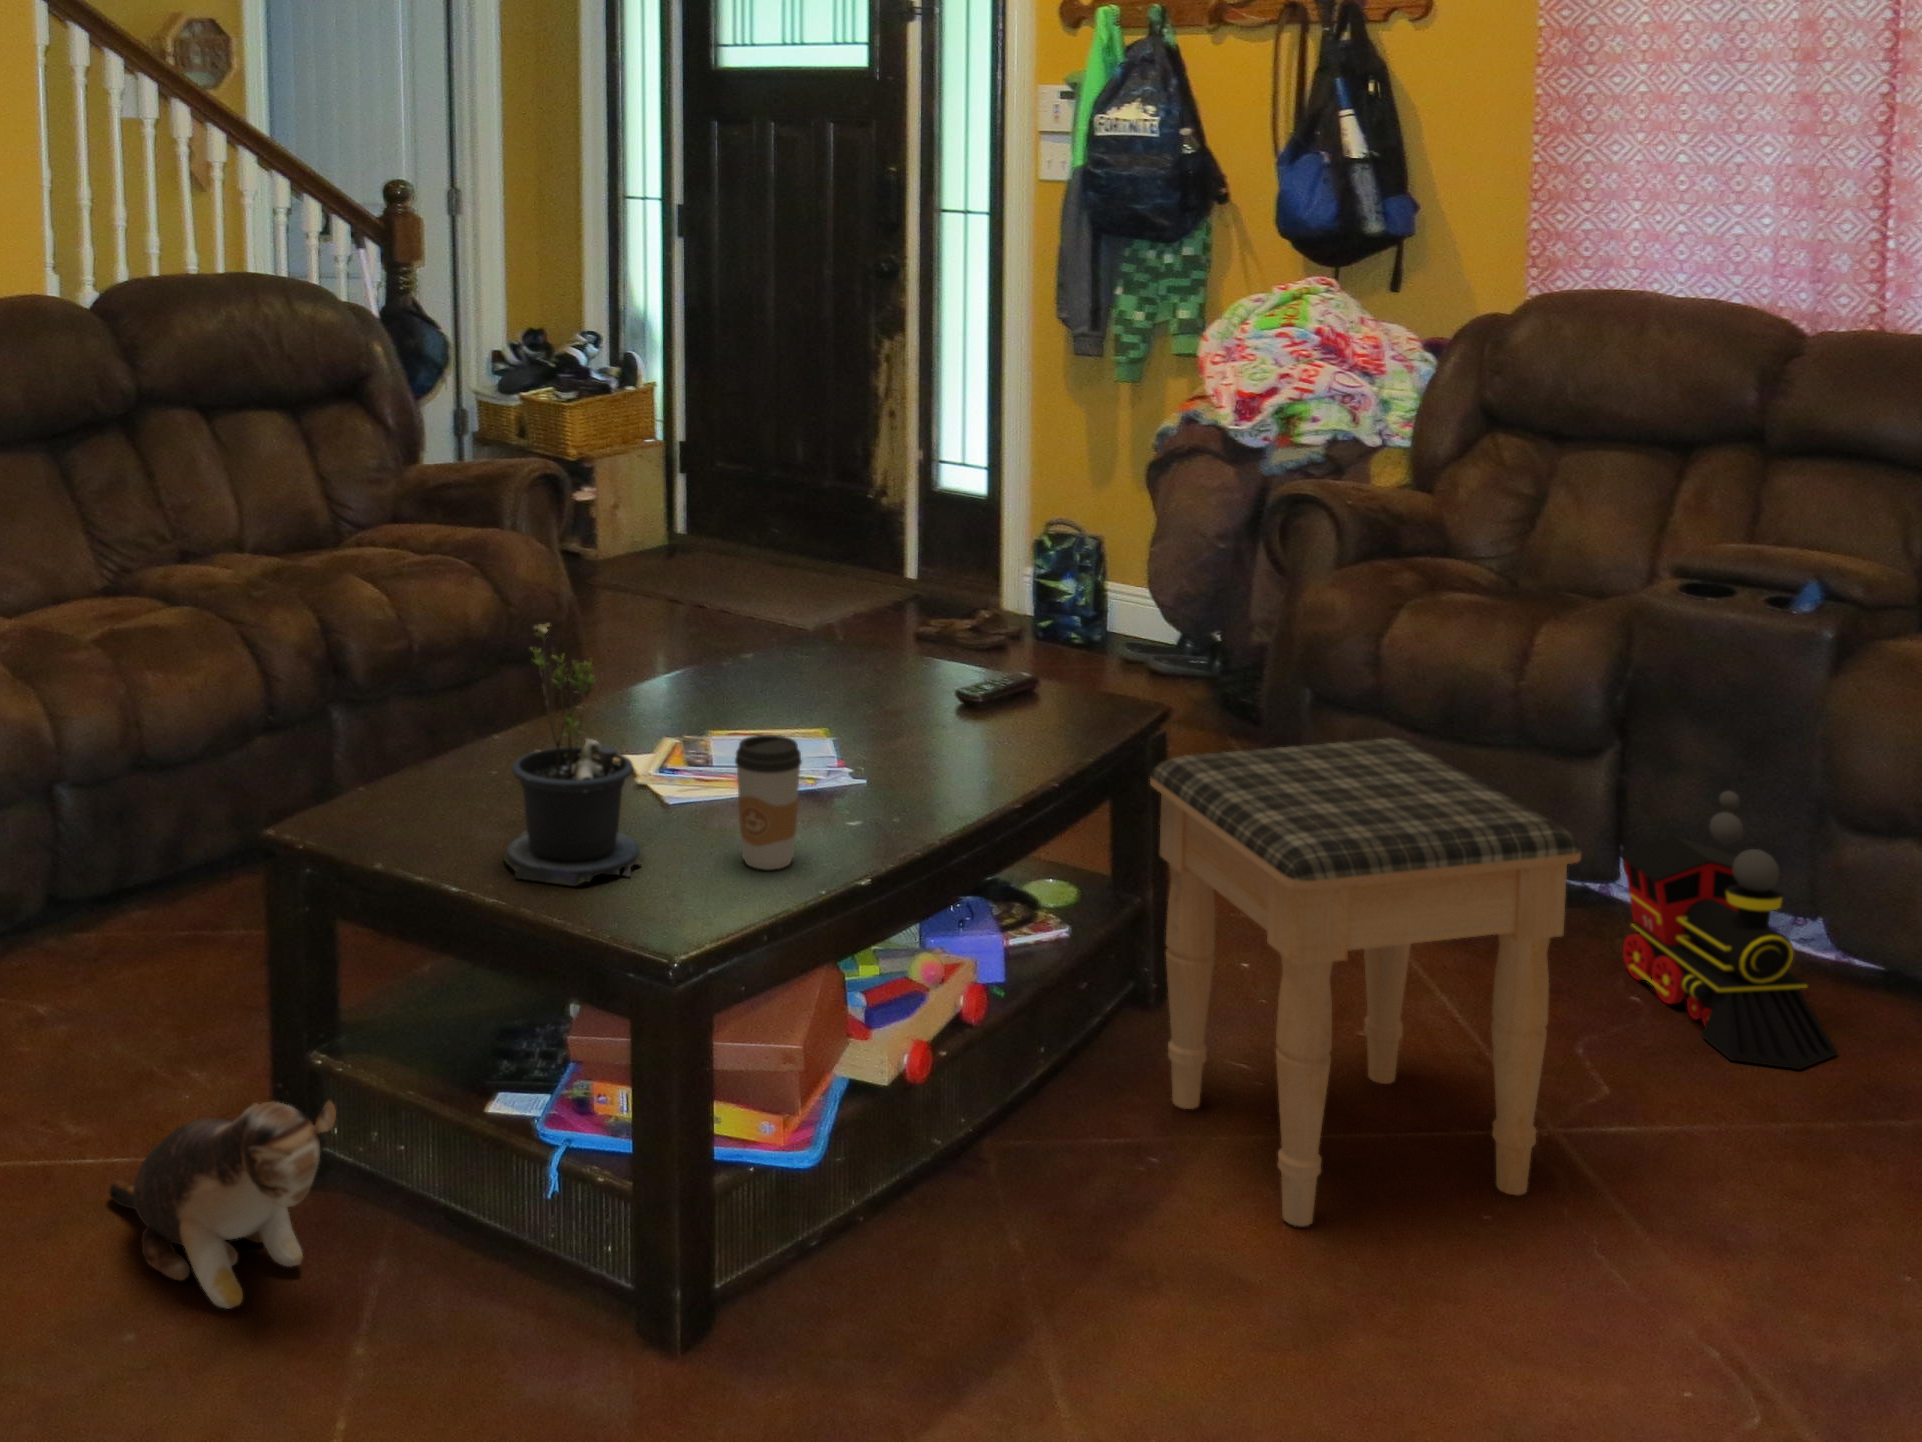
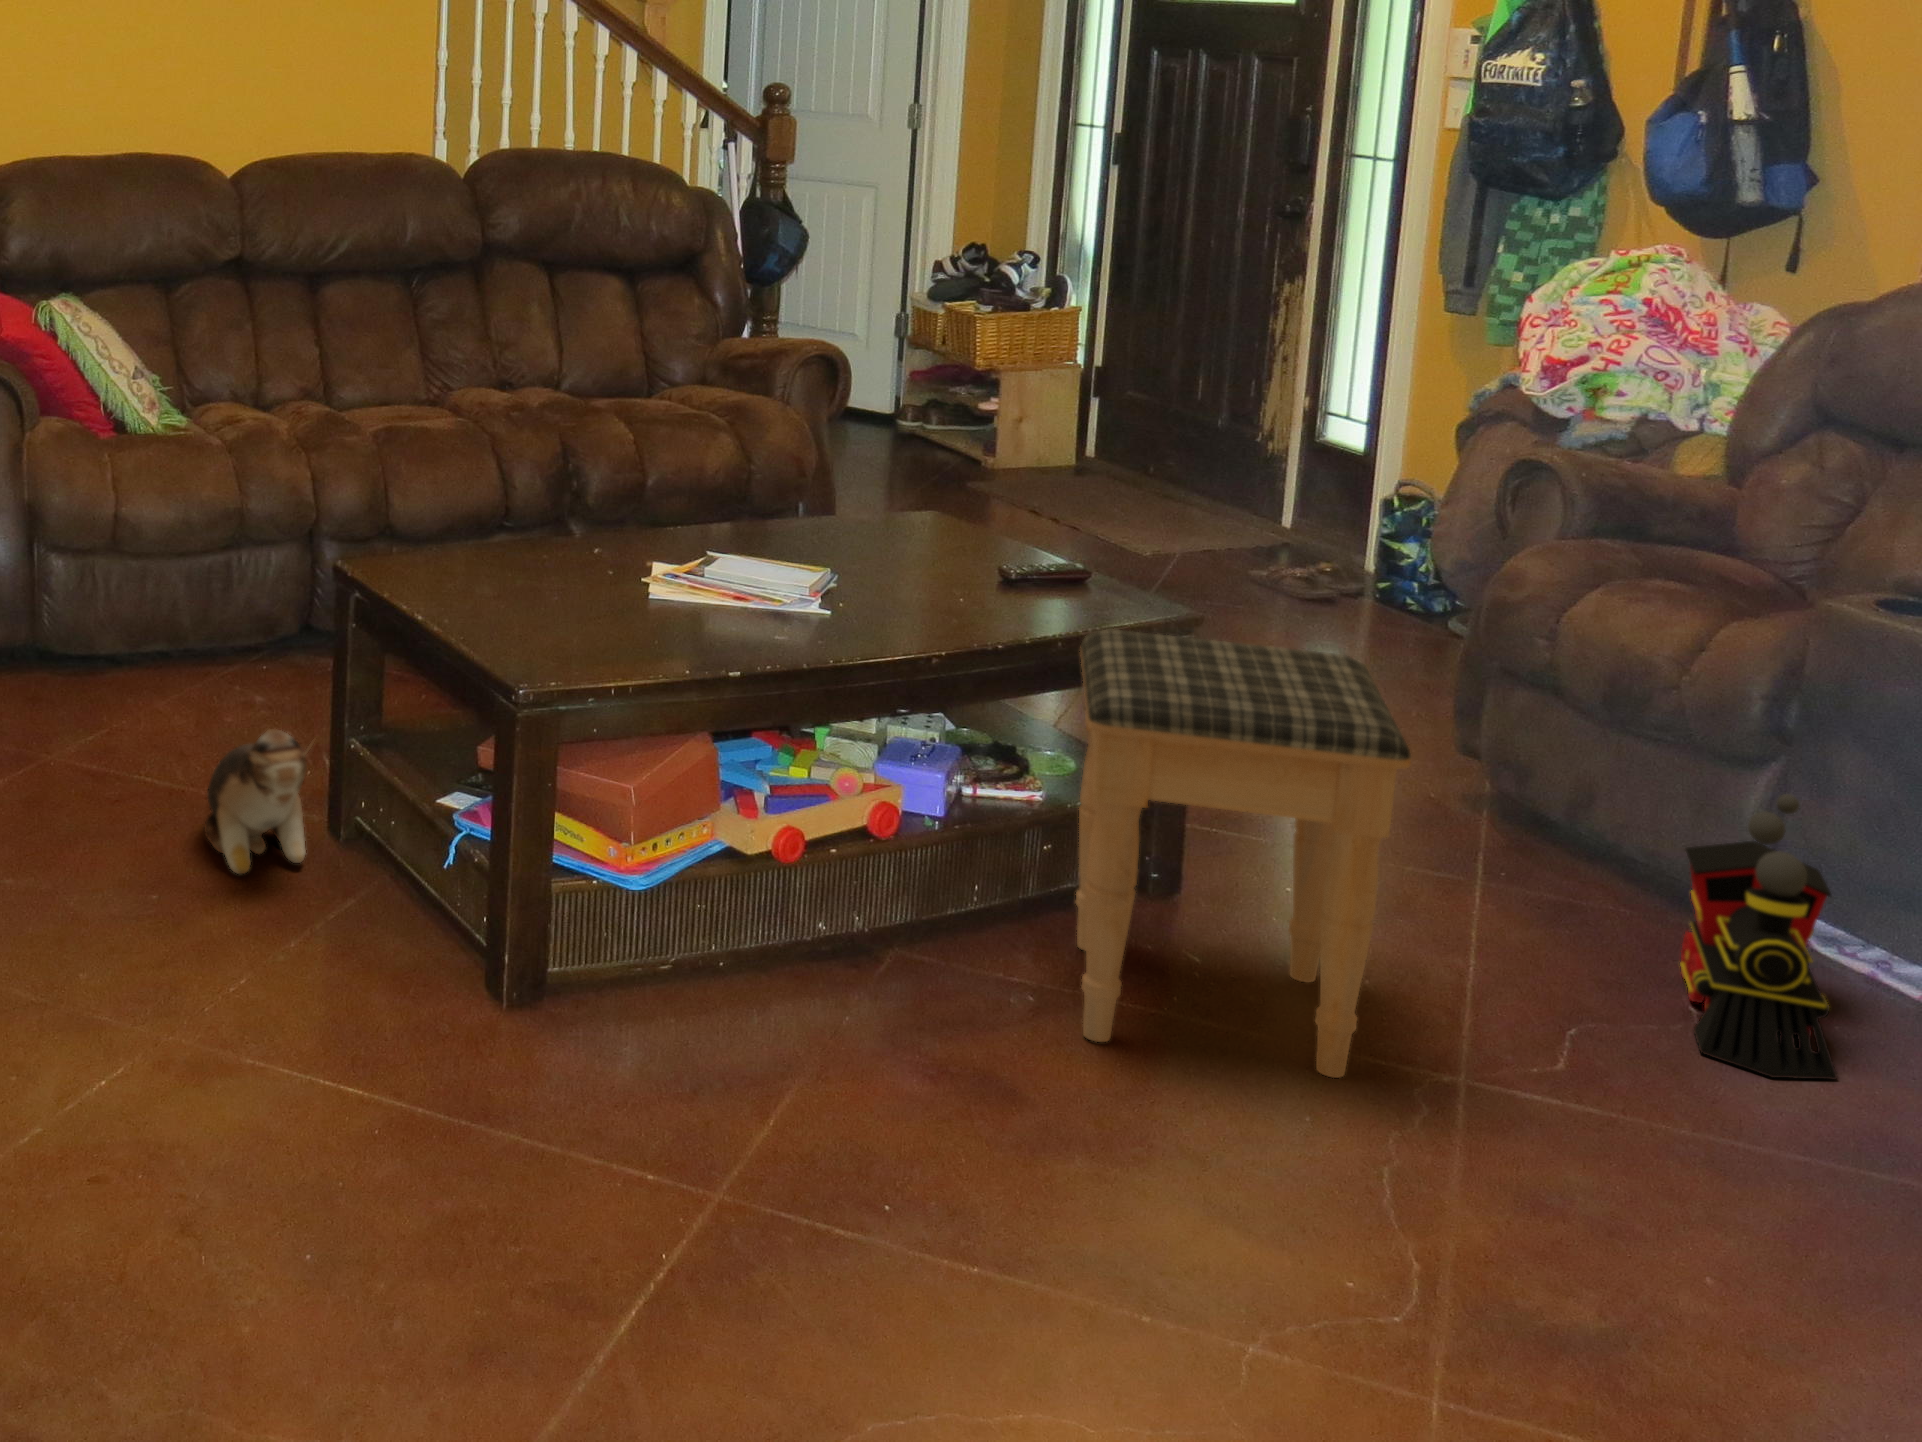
potted plant: present [503,623,641,886] -> none [478,412,601,621]
coffee cup: present [735,735,802,870] -> none [655,529,710,637]

